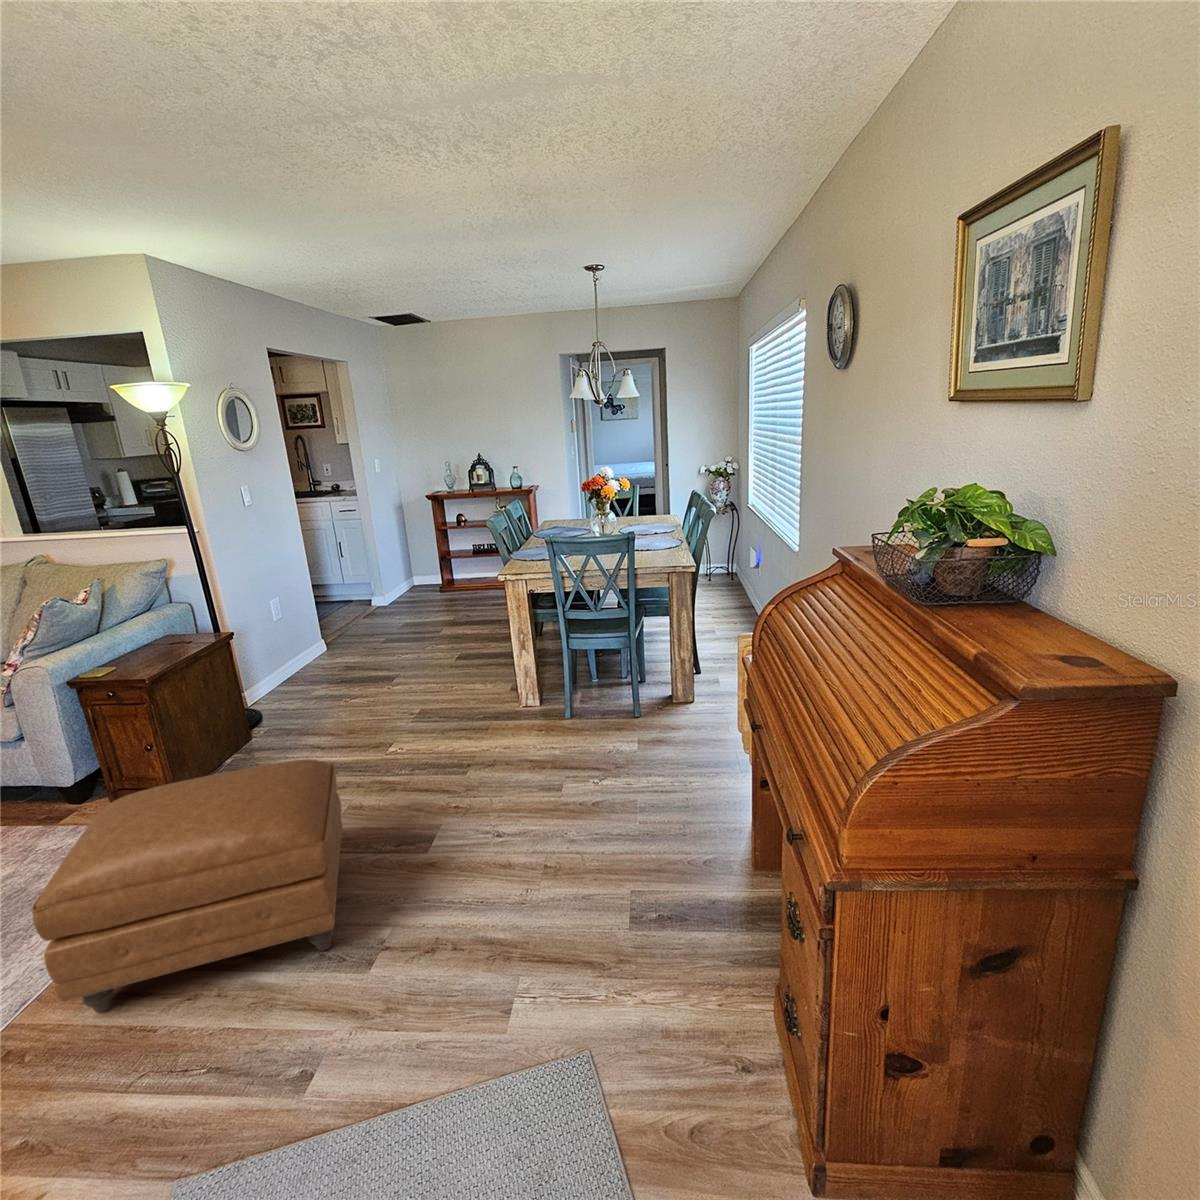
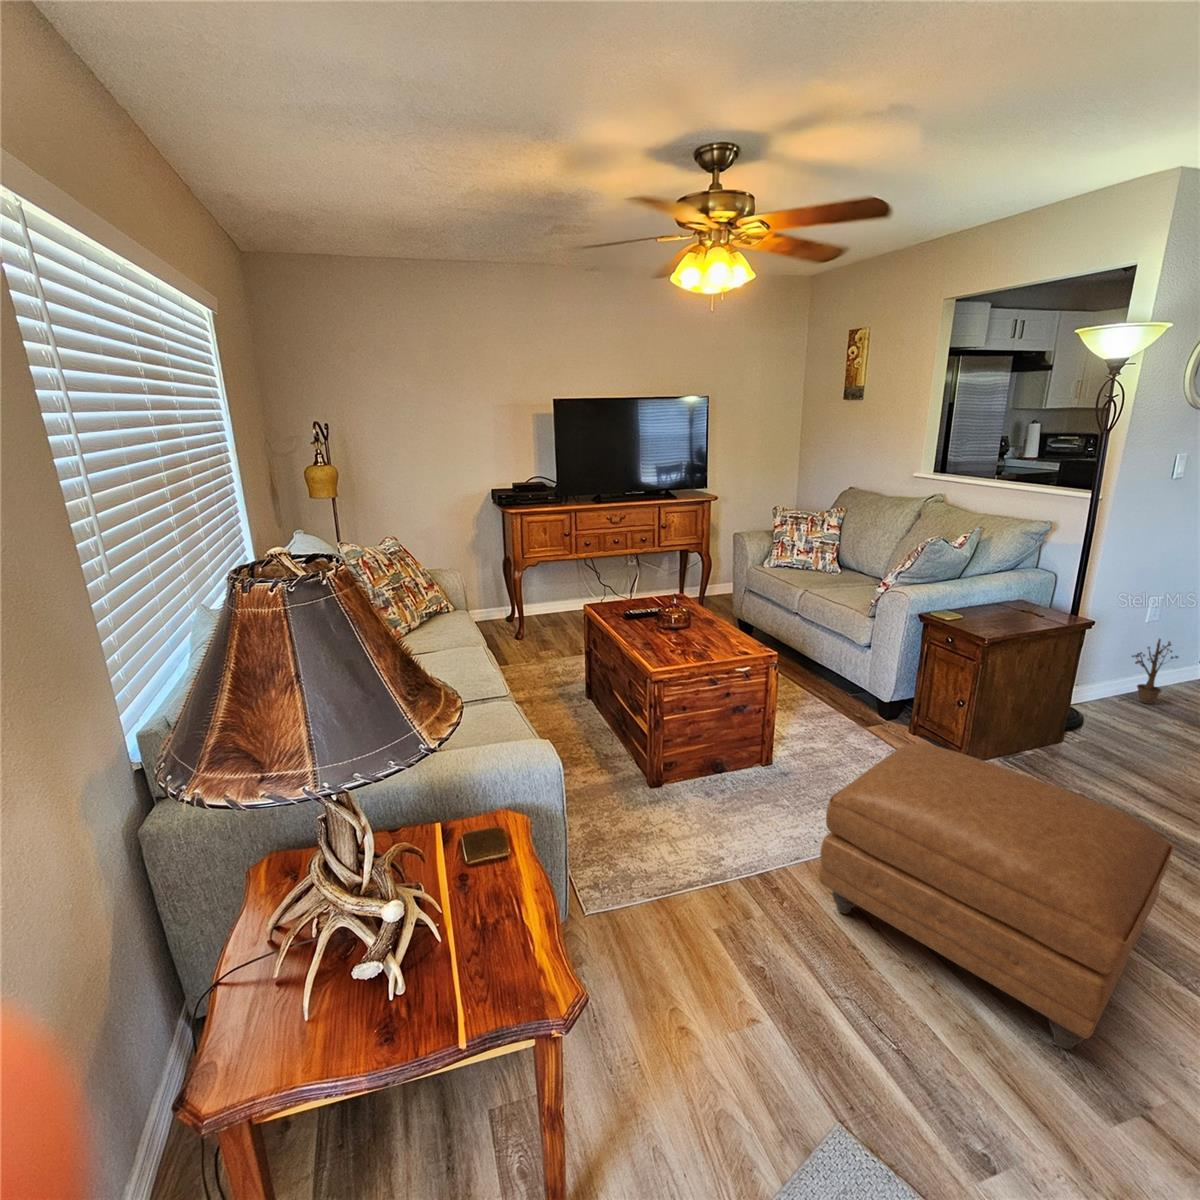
decorative plant: none [276,630,306,689] -> present [1119,639,1179,704]

